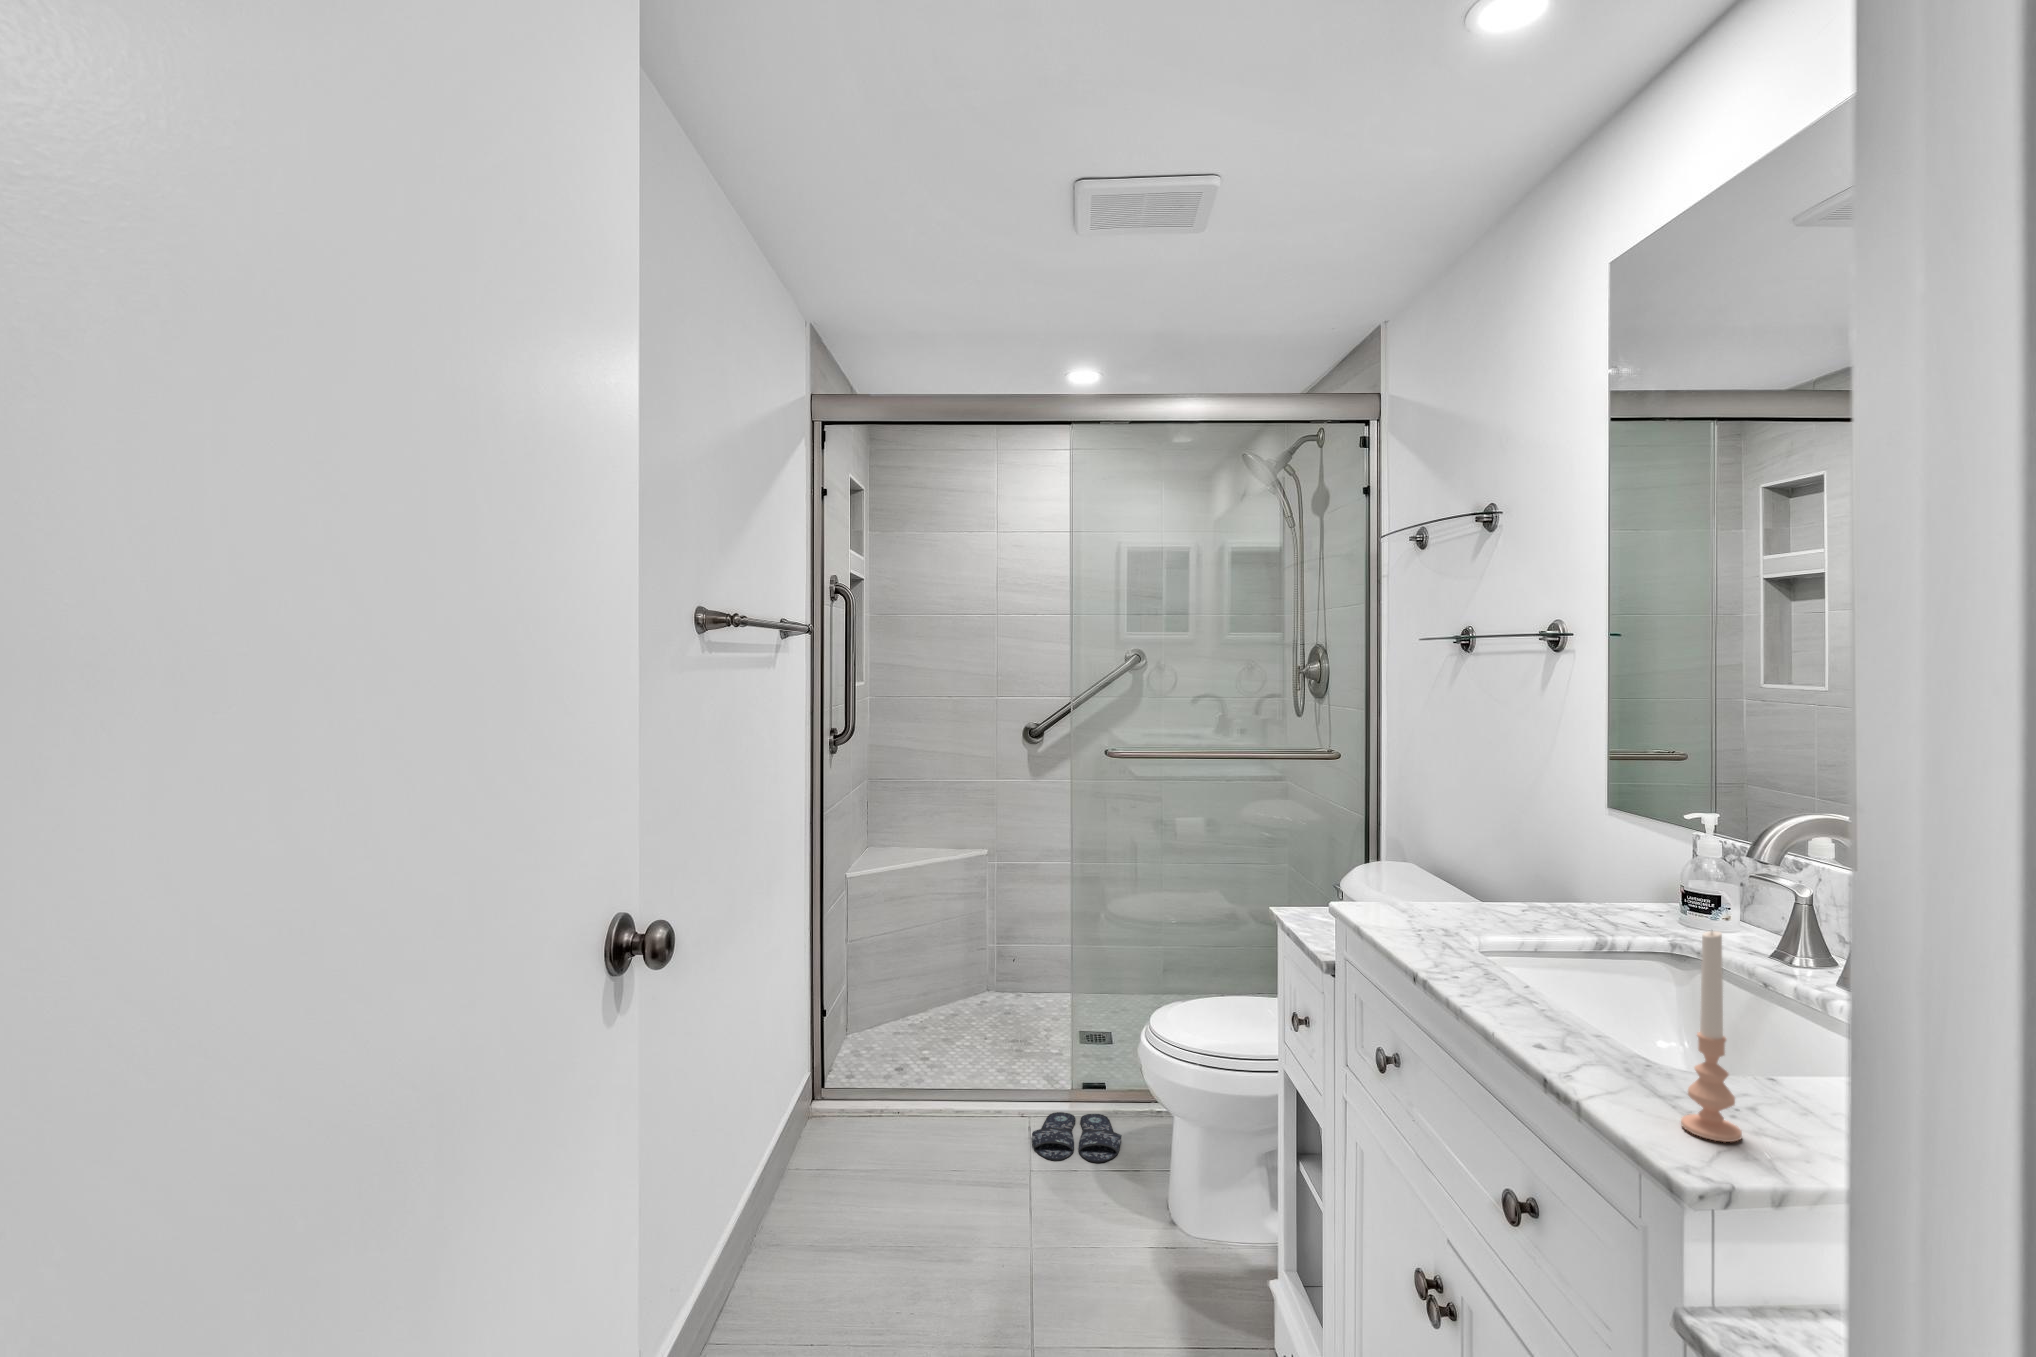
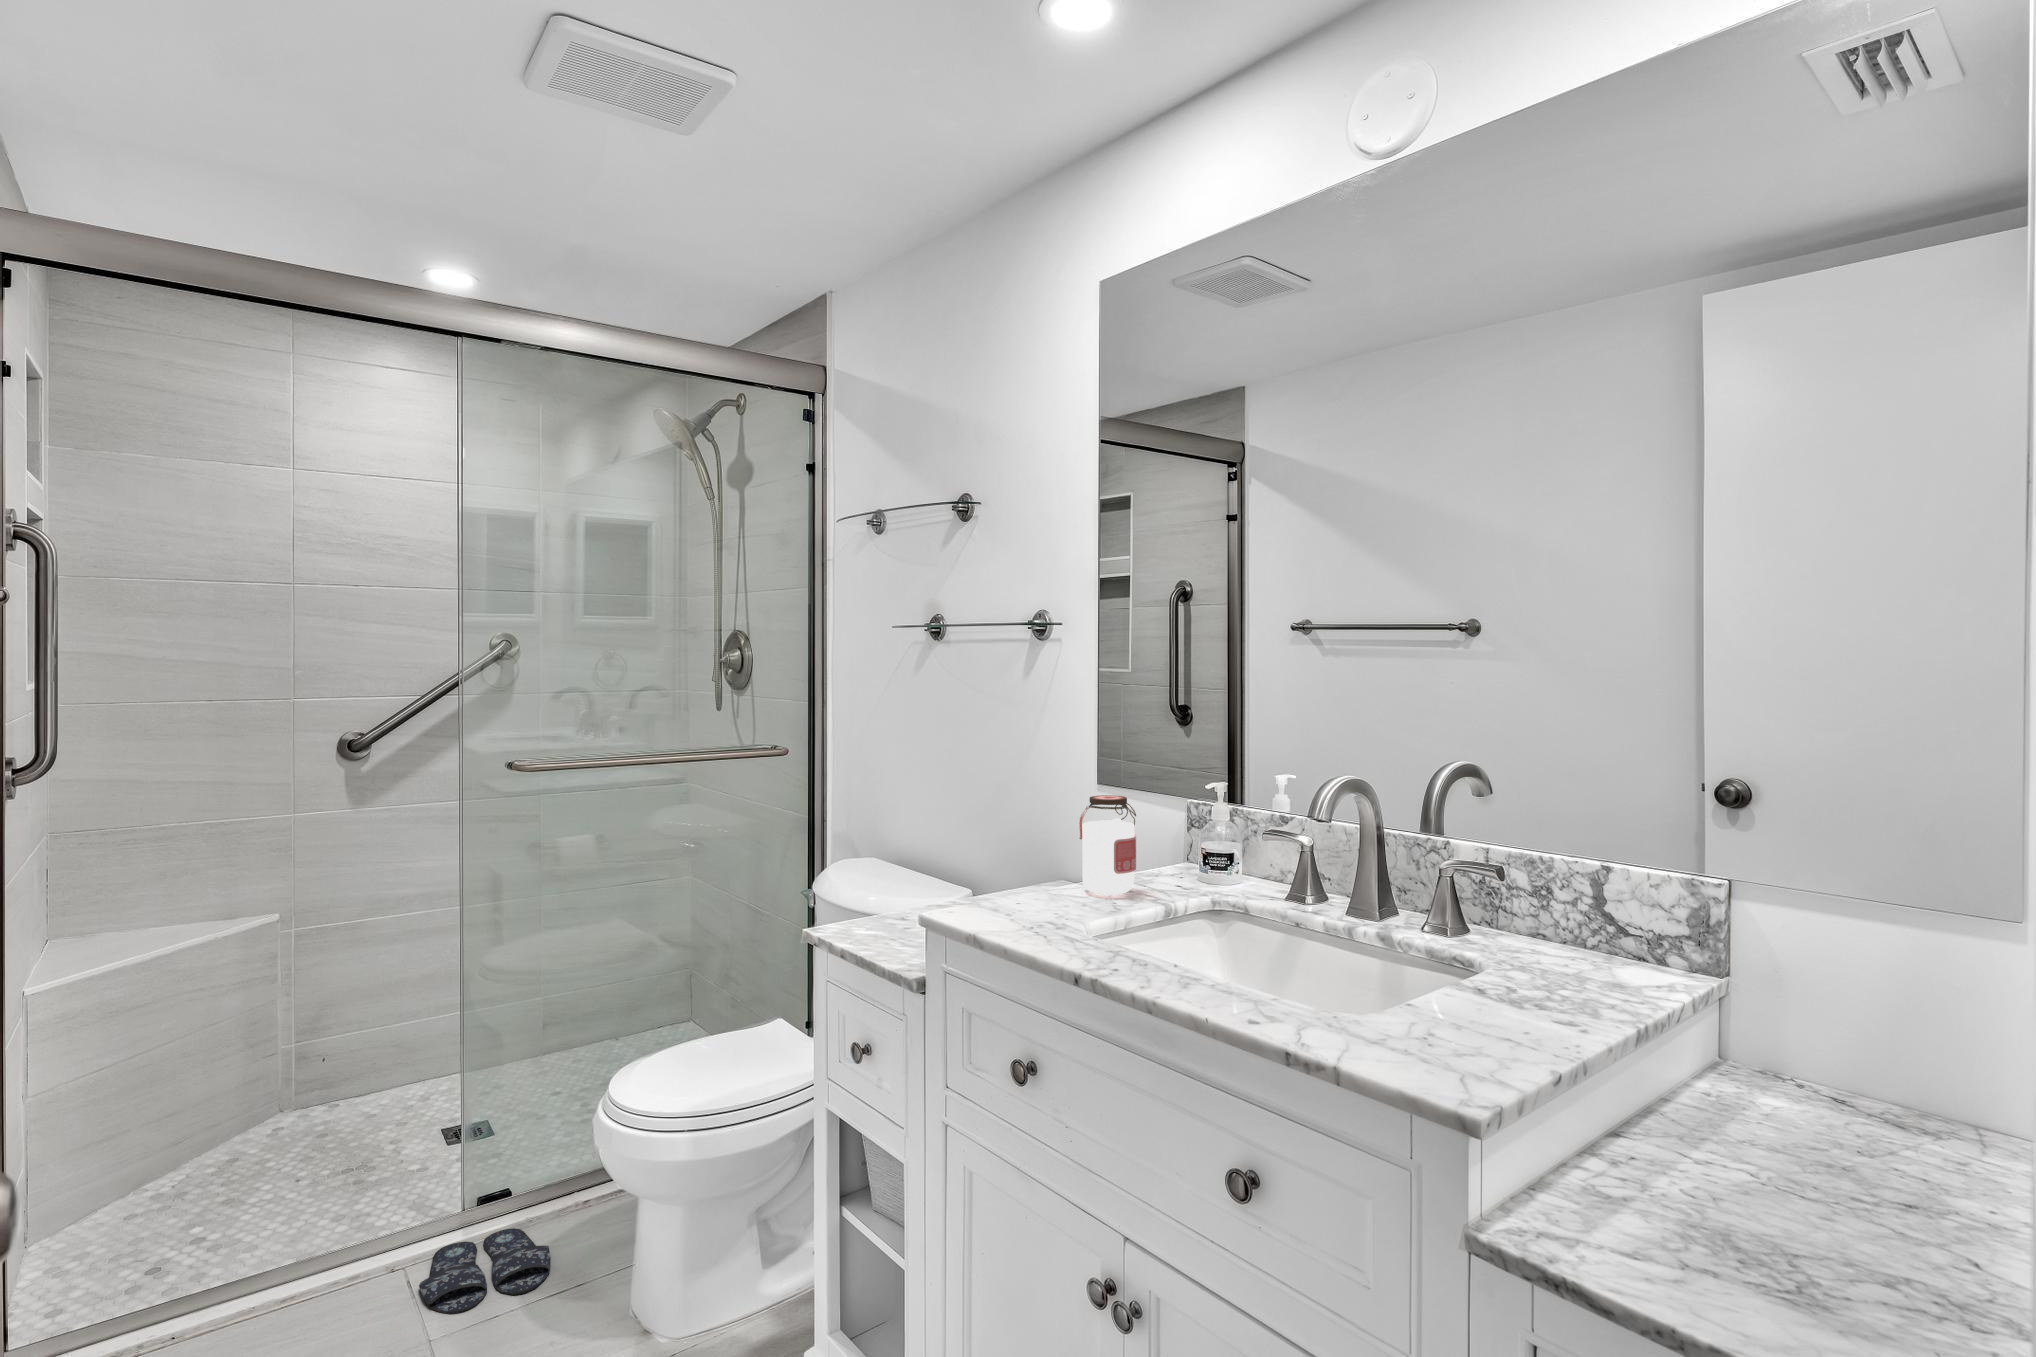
jar: none [1517,816,1586,921] -> present [1079,795,1136,895]
candle: present [1681,931,1742,1142] -> none [1423,879,1471,1069]

